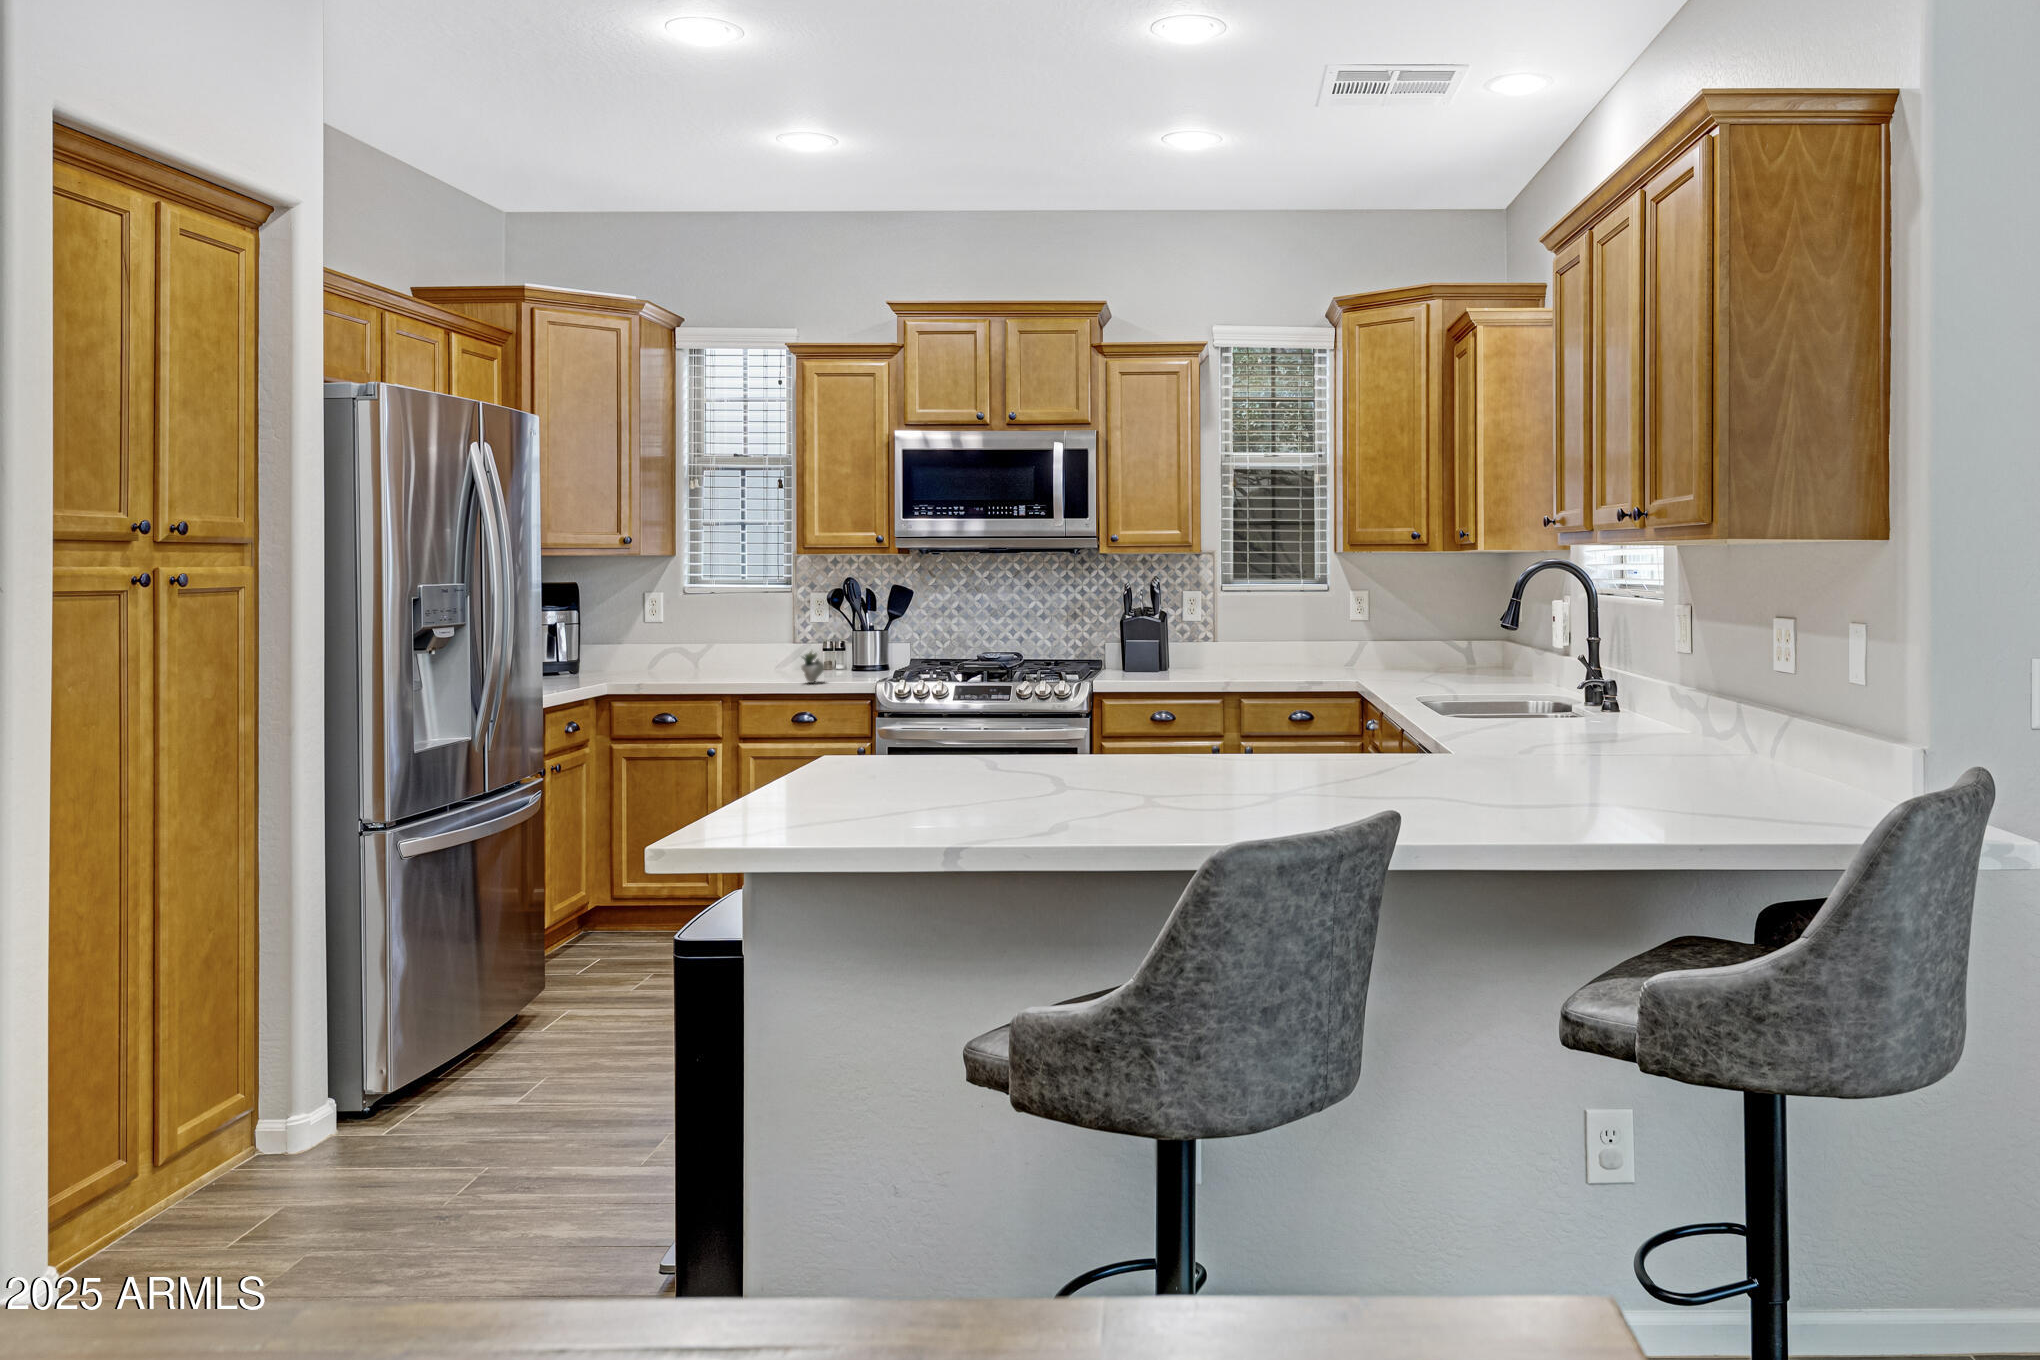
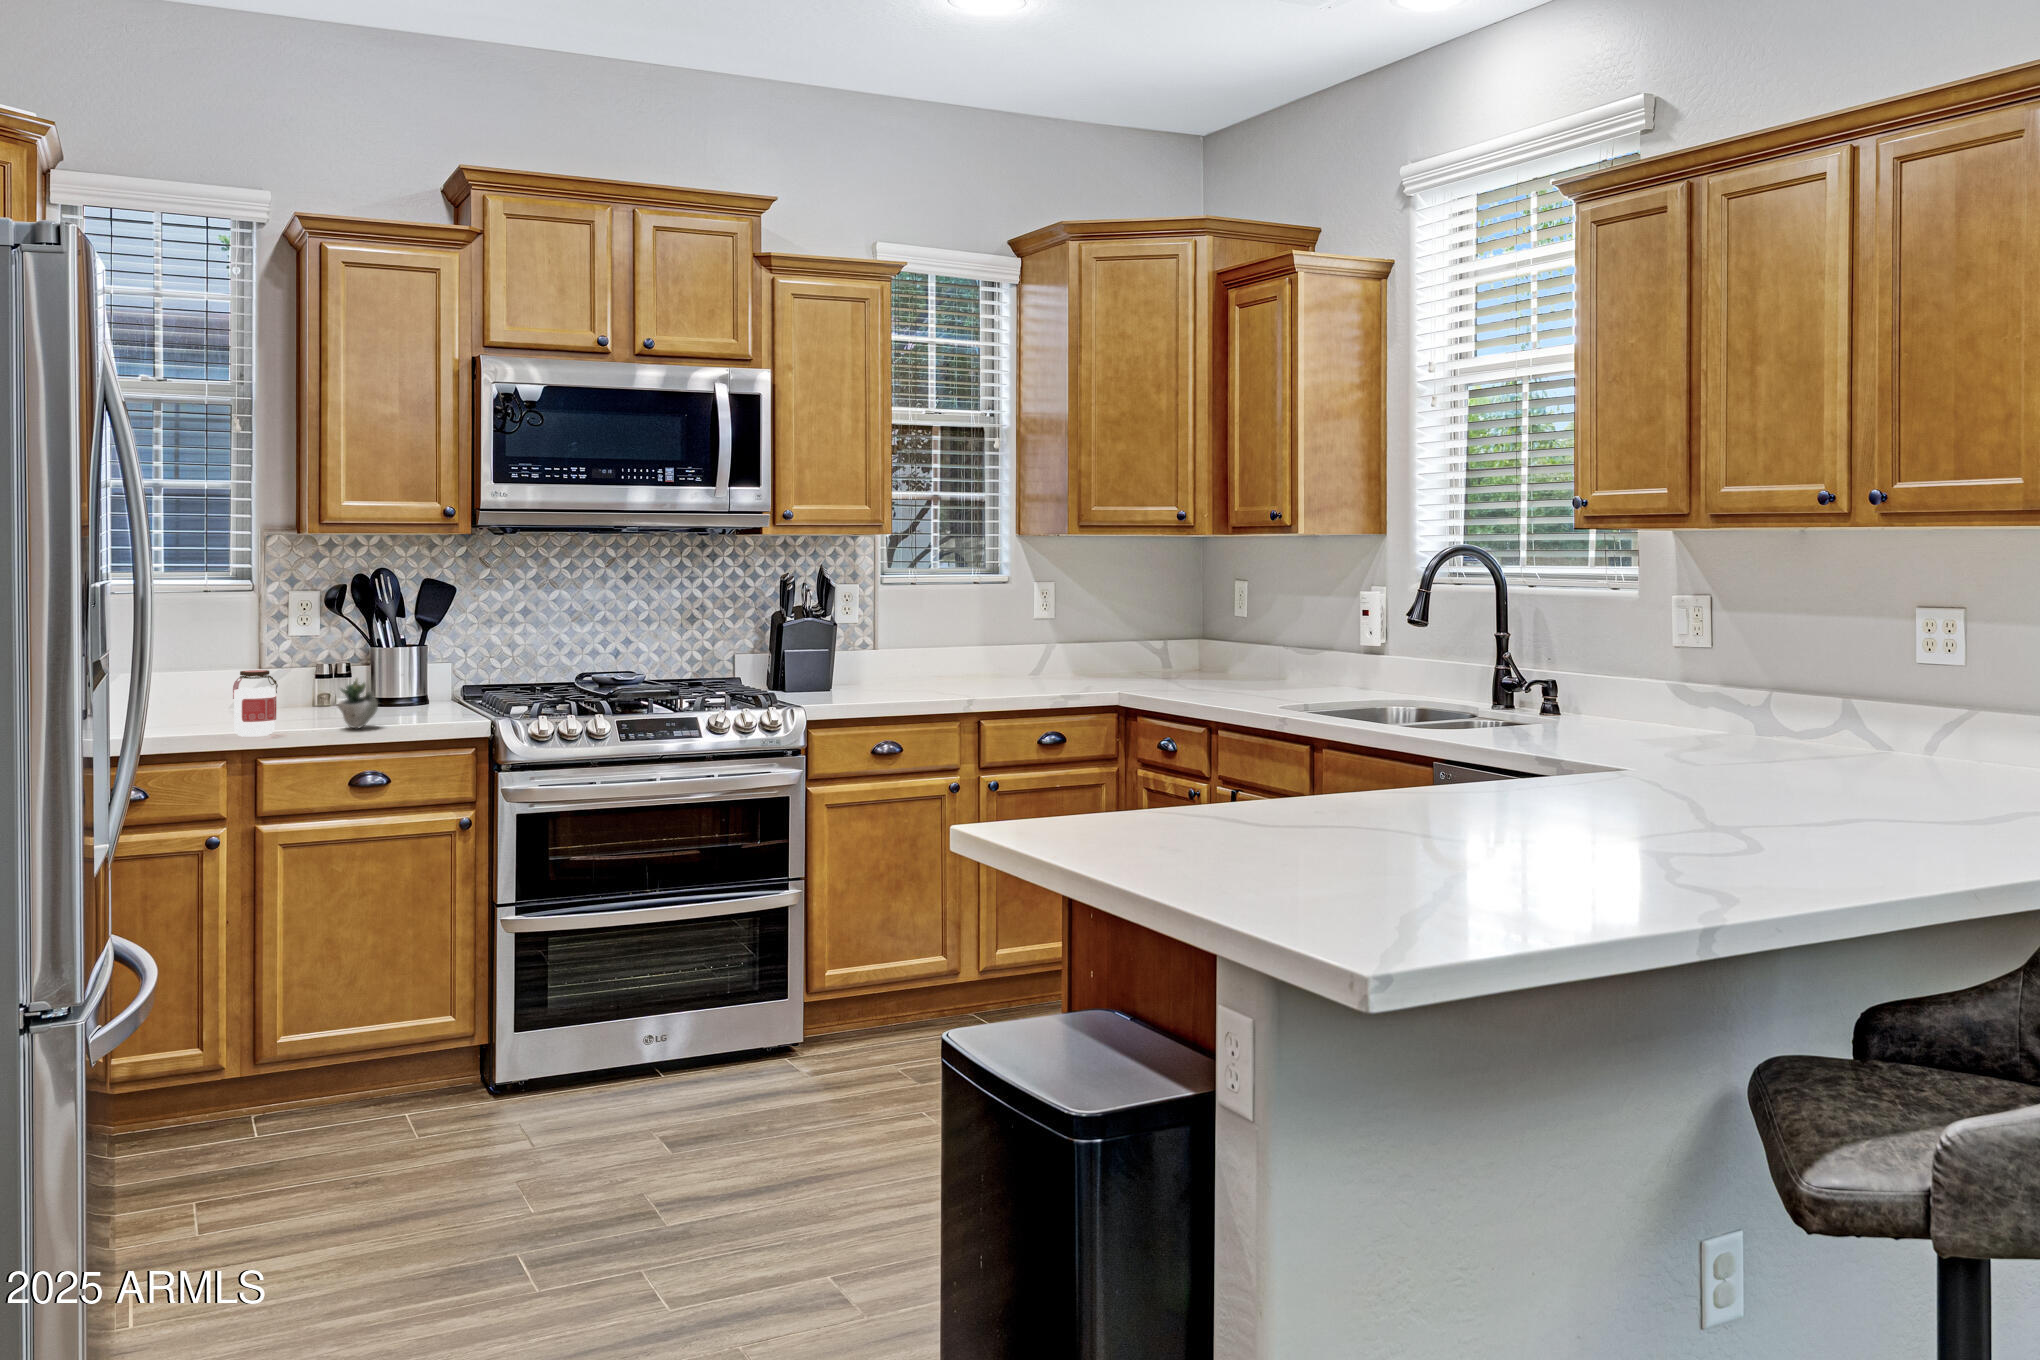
jar: none [739,642,765,685] -> present [233,670,278,737]

